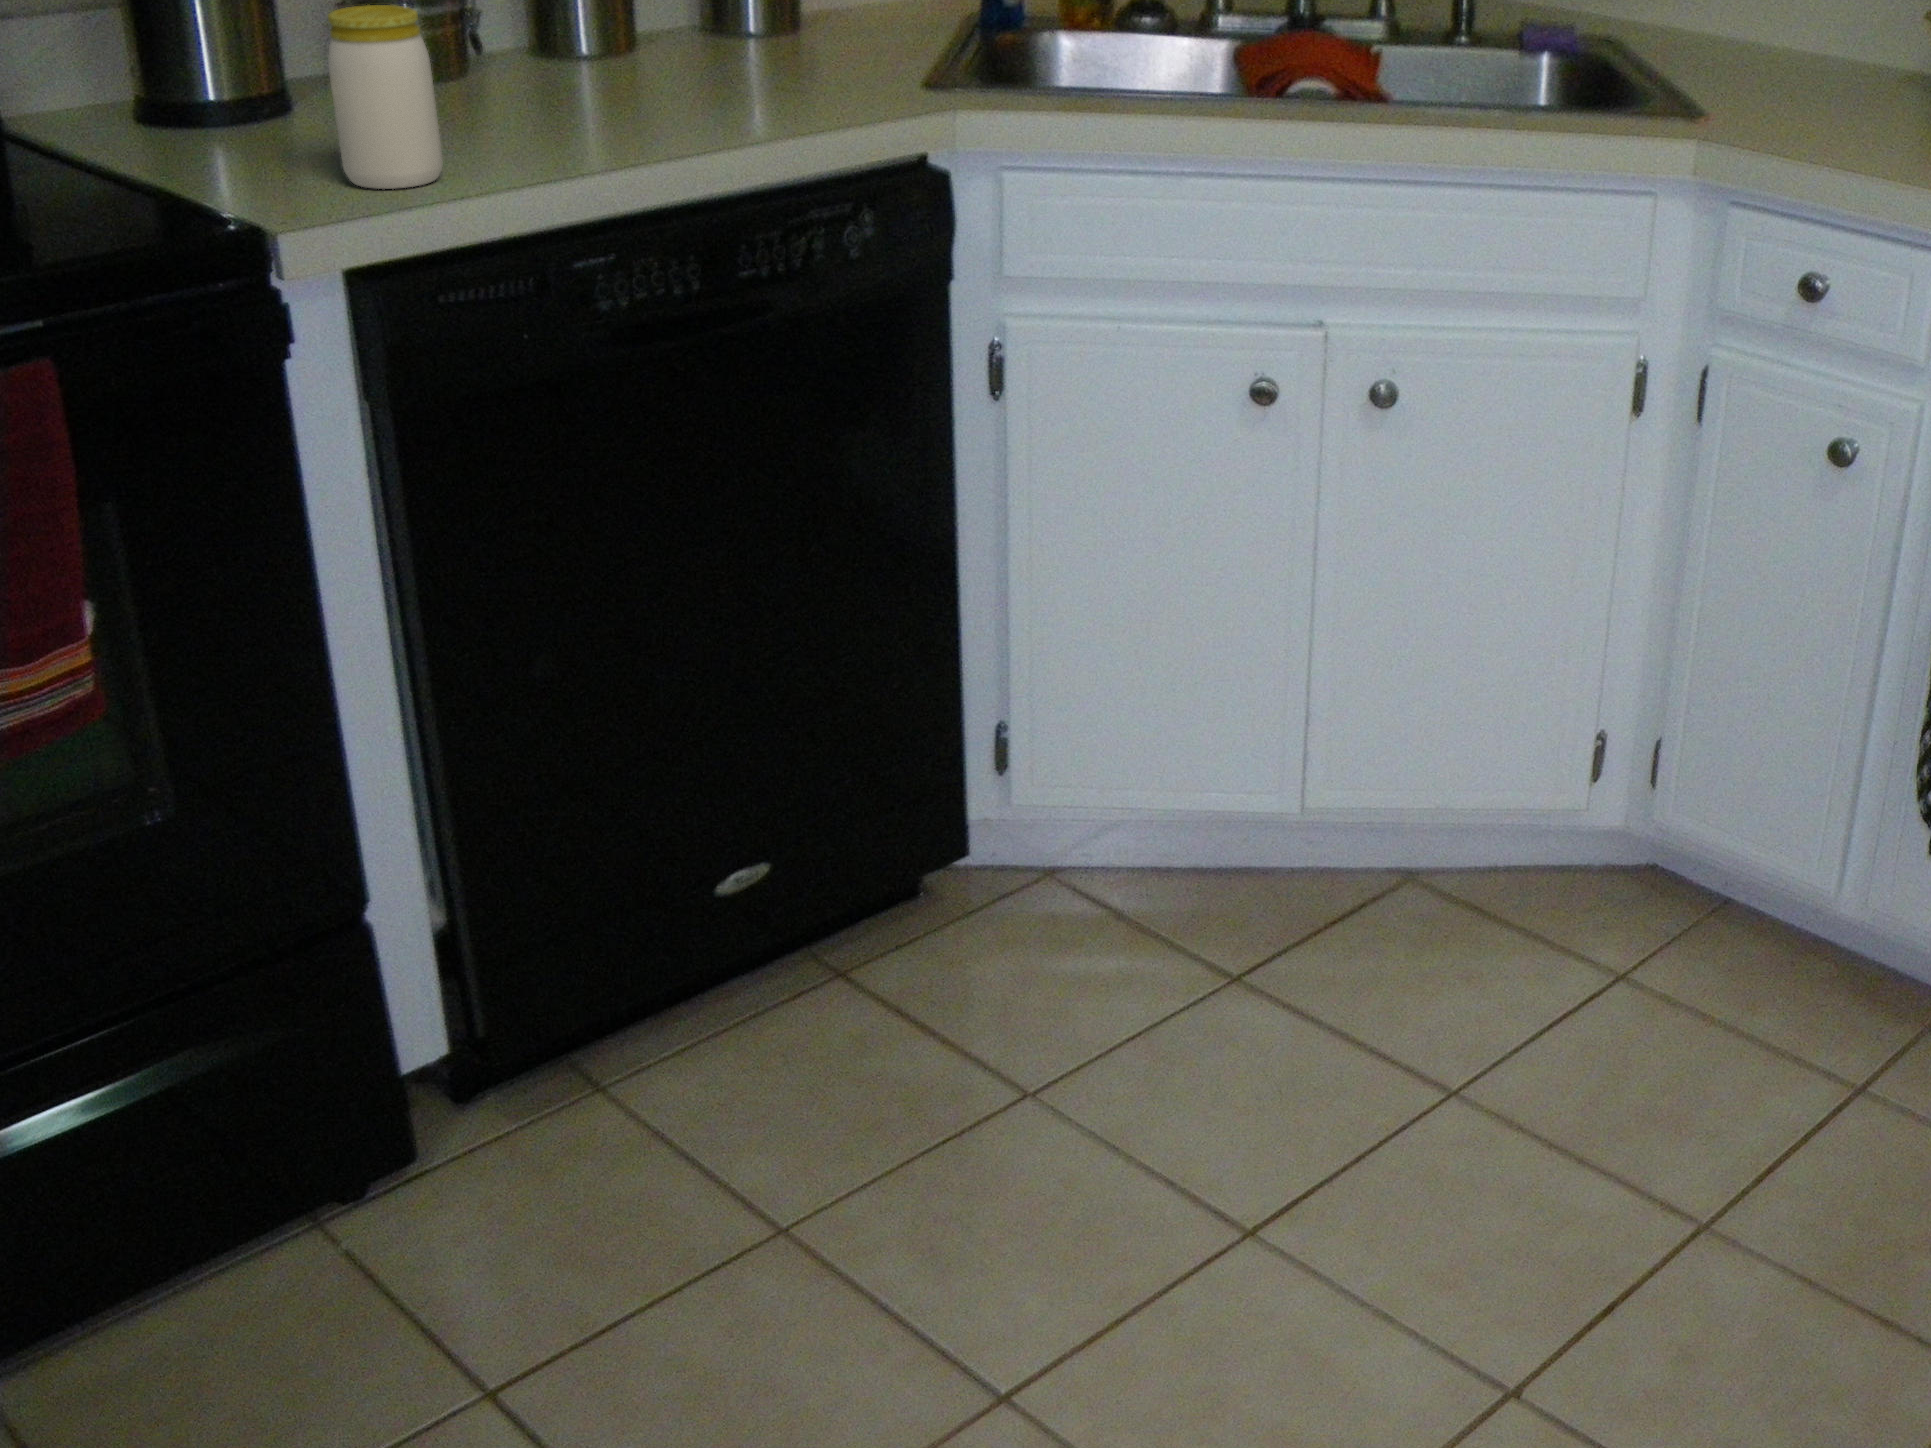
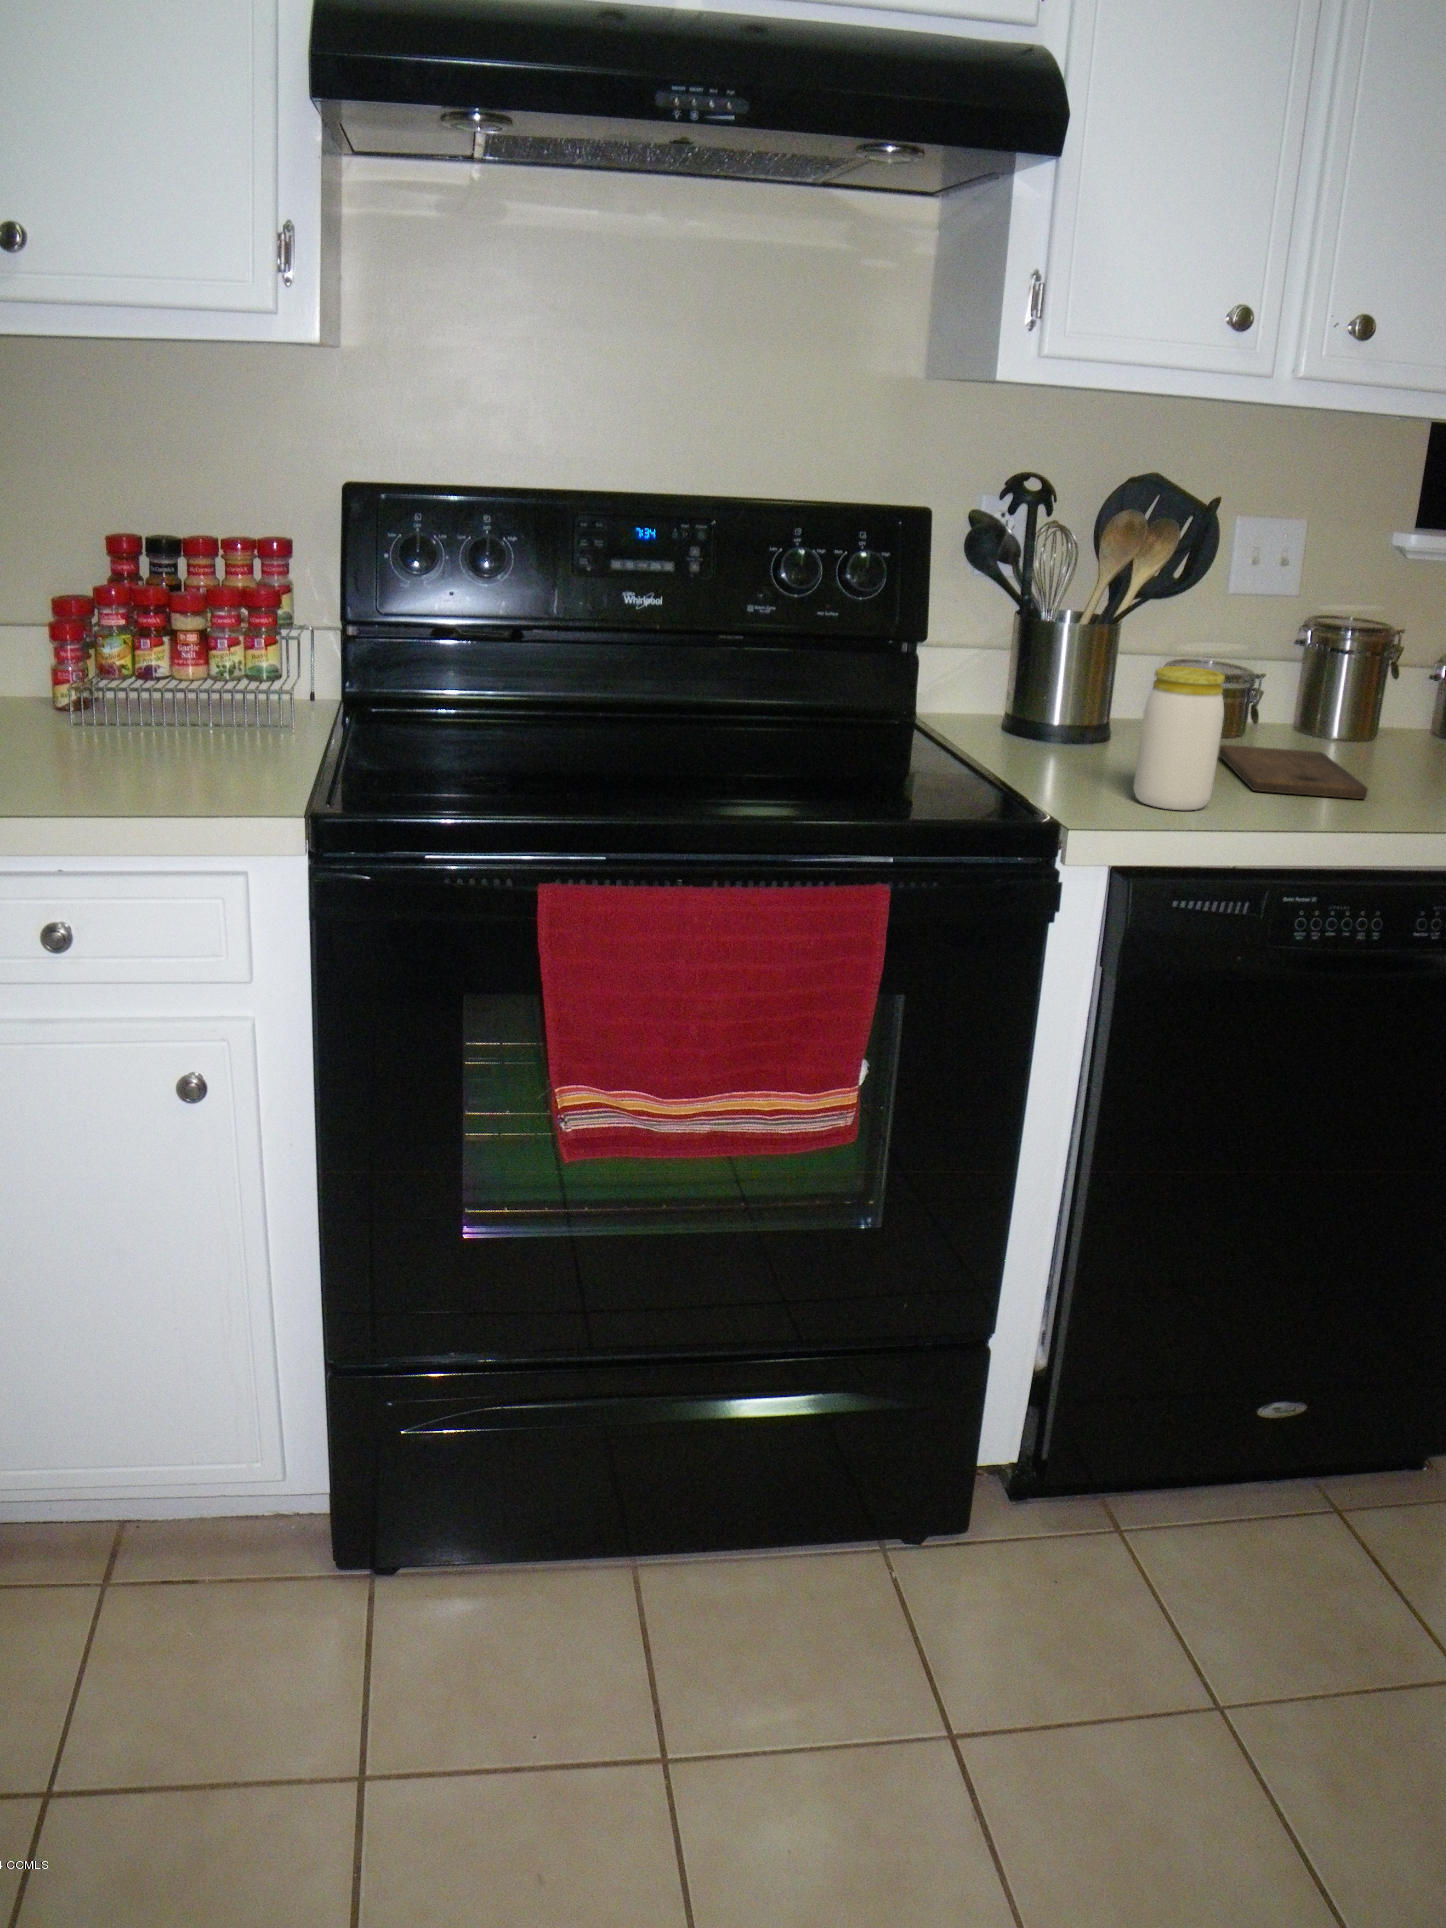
cutting board: none [445,82,631,147] -> present [1219,745,1368,799]

